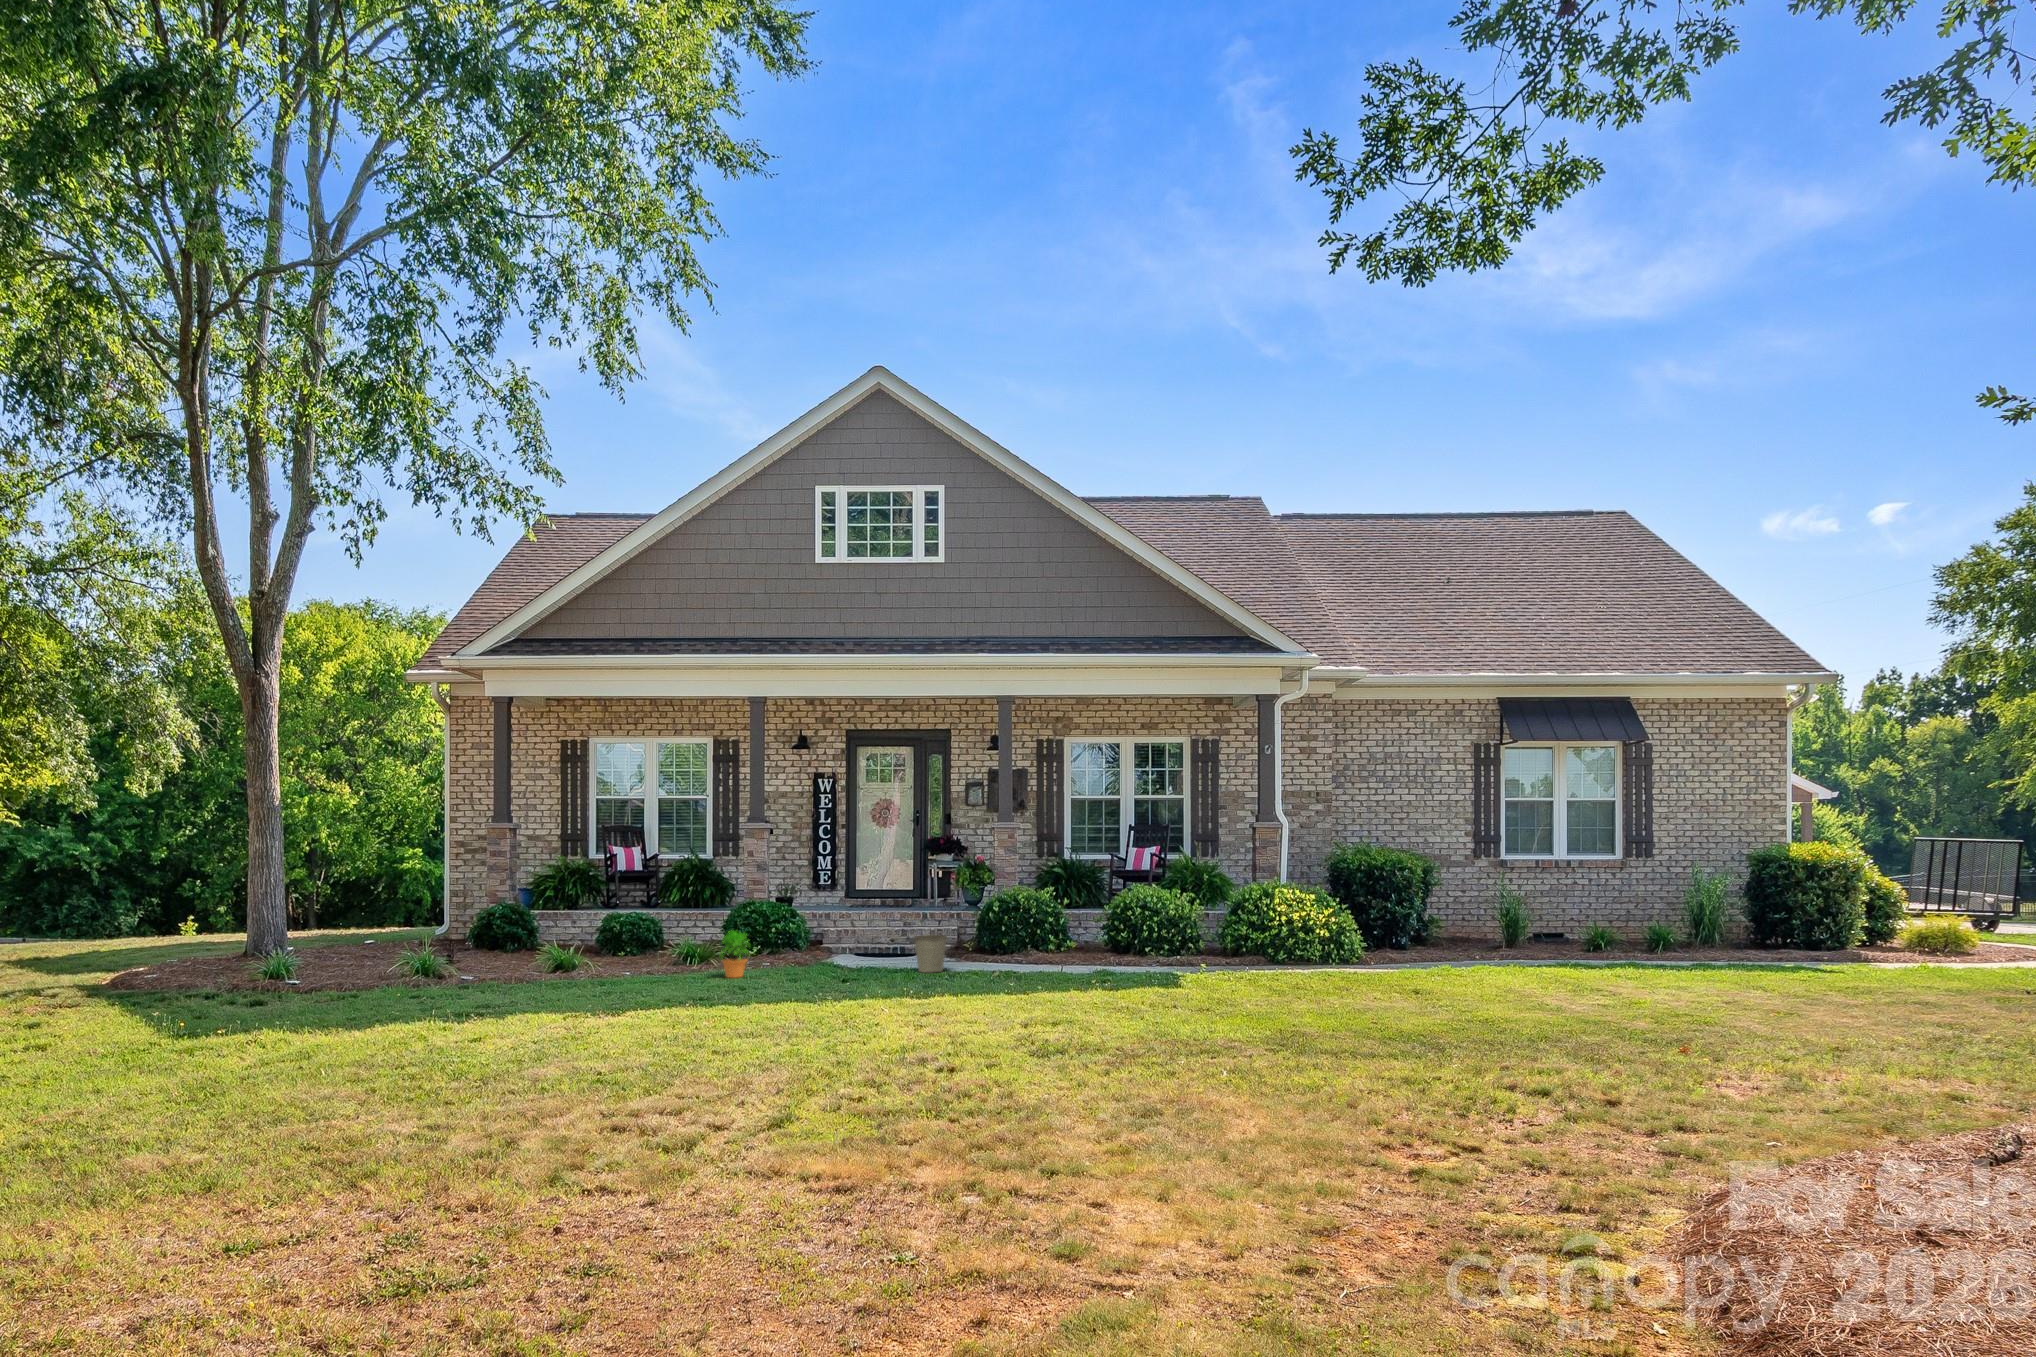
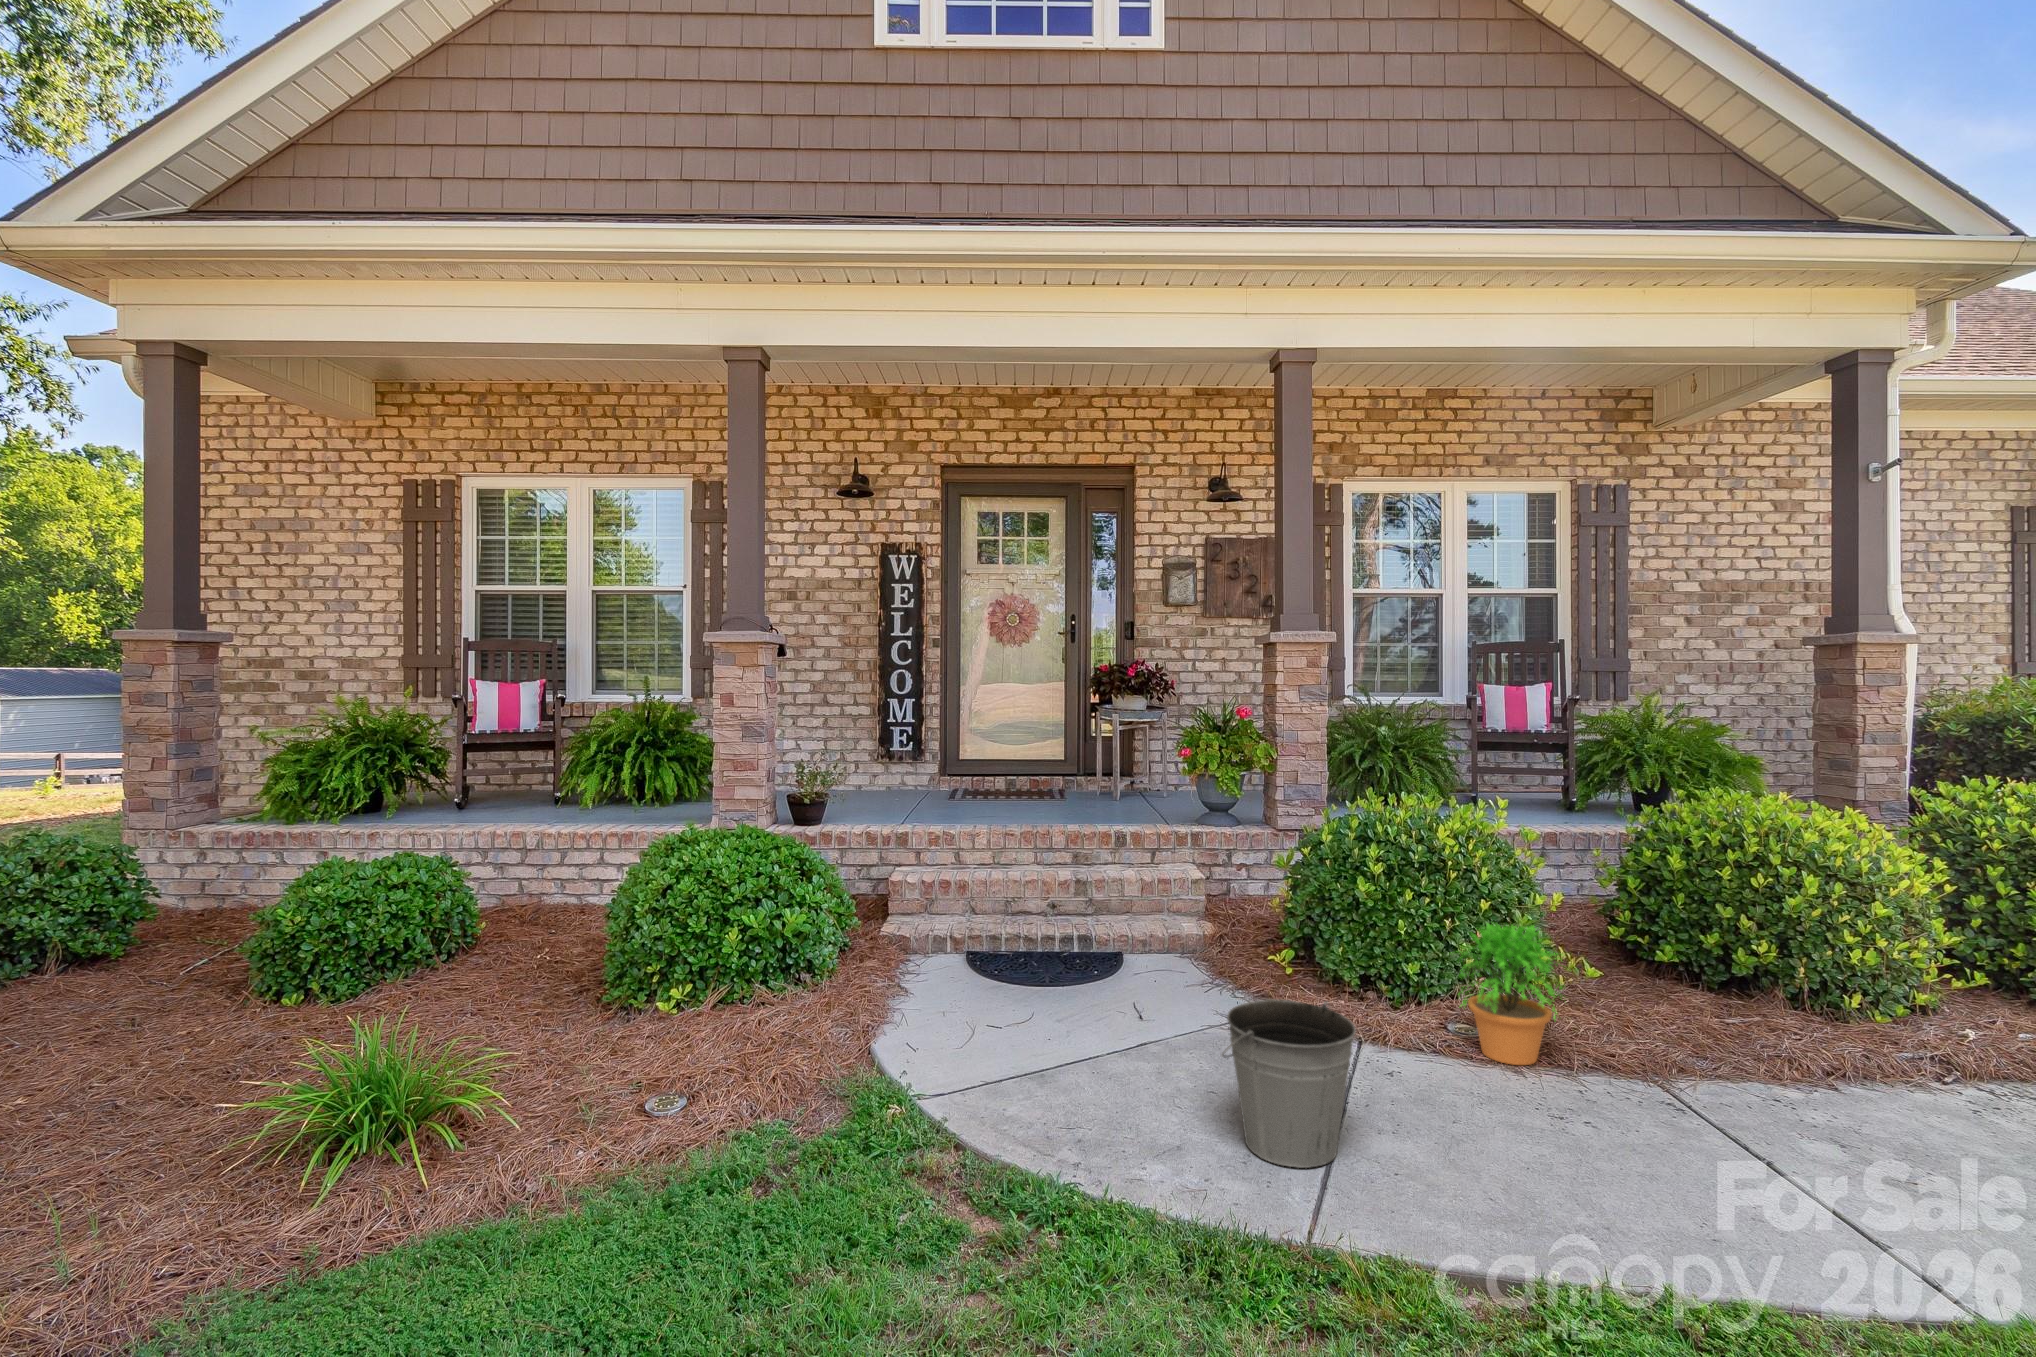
potted plant: present [721,931,750,978] -> present [1458,924,1562,1065]

